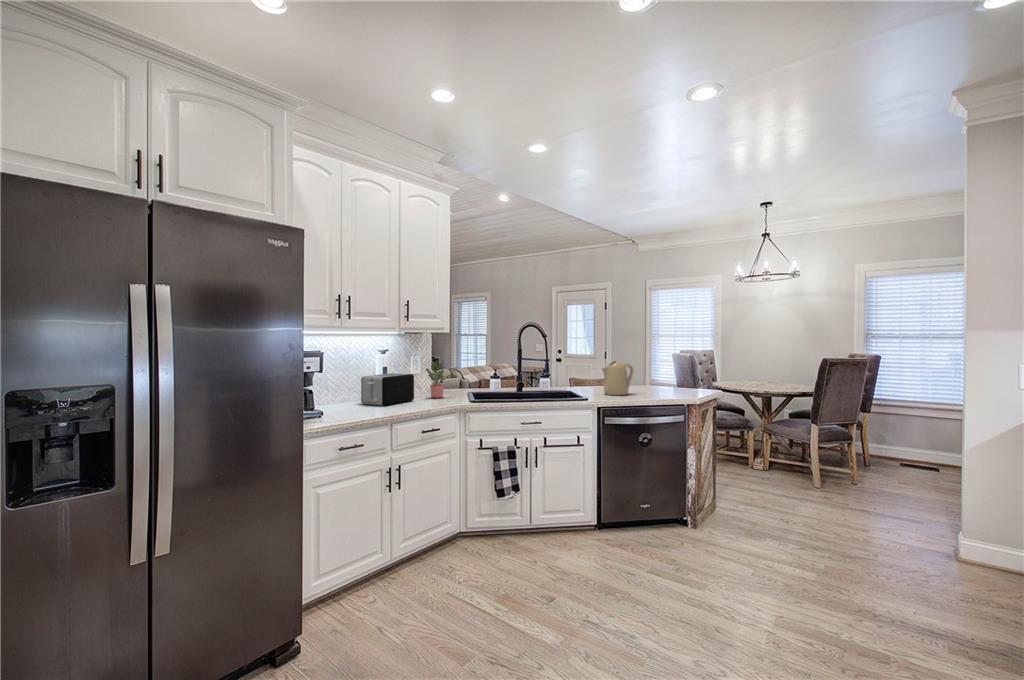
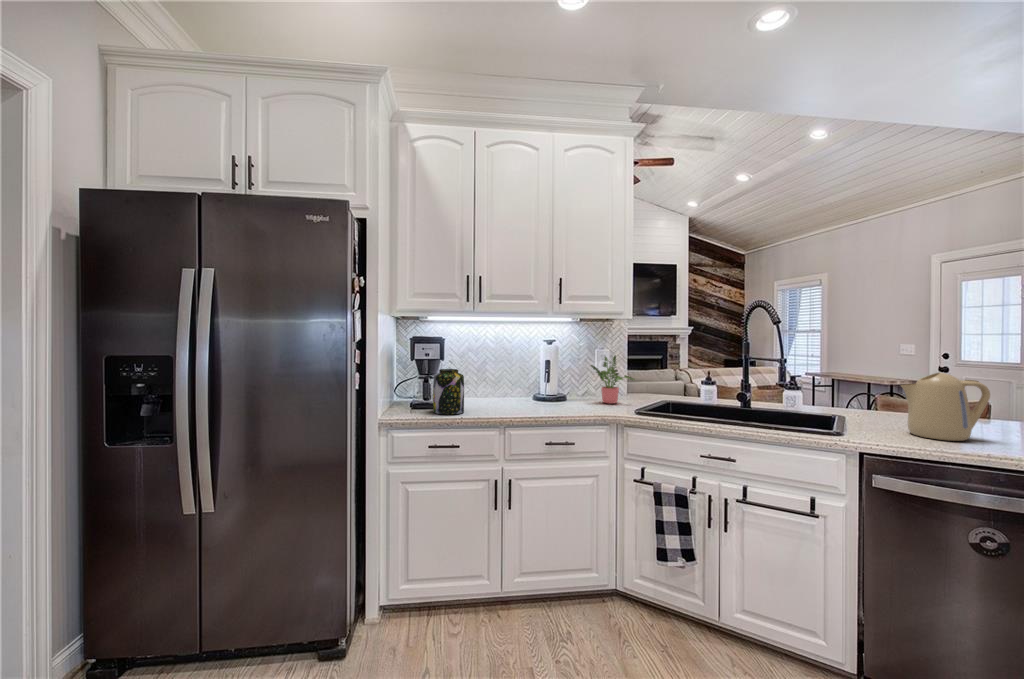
toaster: present [361,373,414,406] -> none [510,368,573,405]
jar: none [327,378,358,419] -> present [433,369,464,414]

